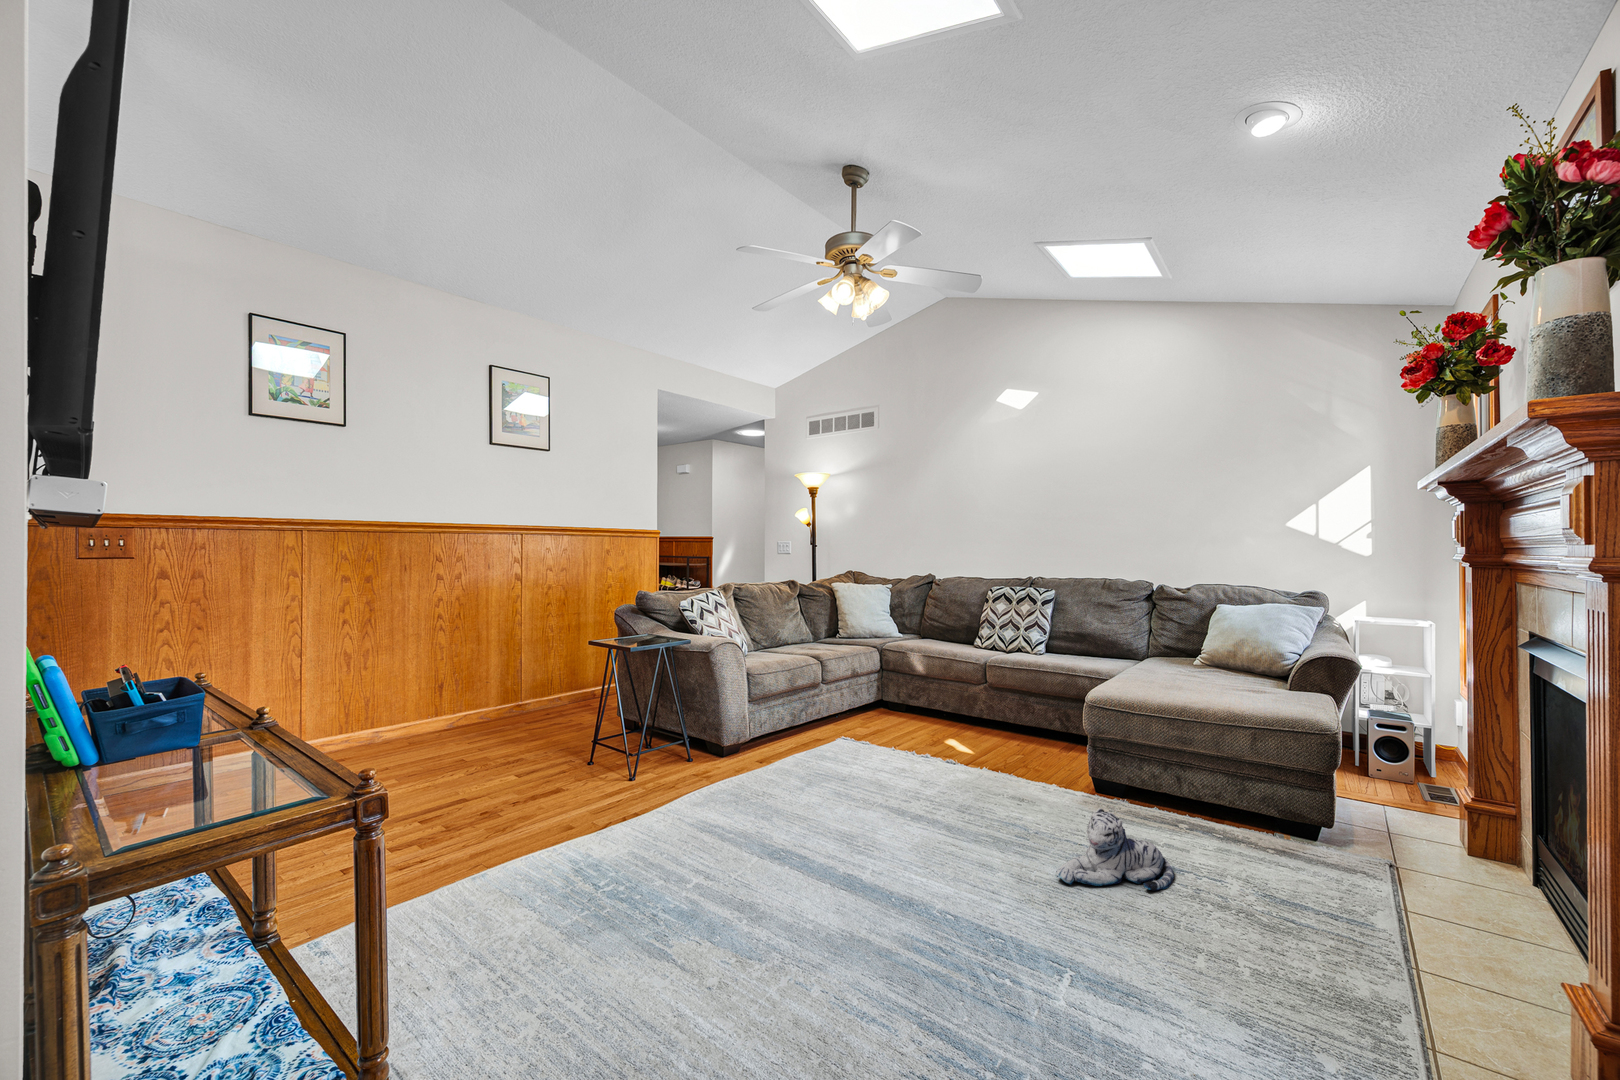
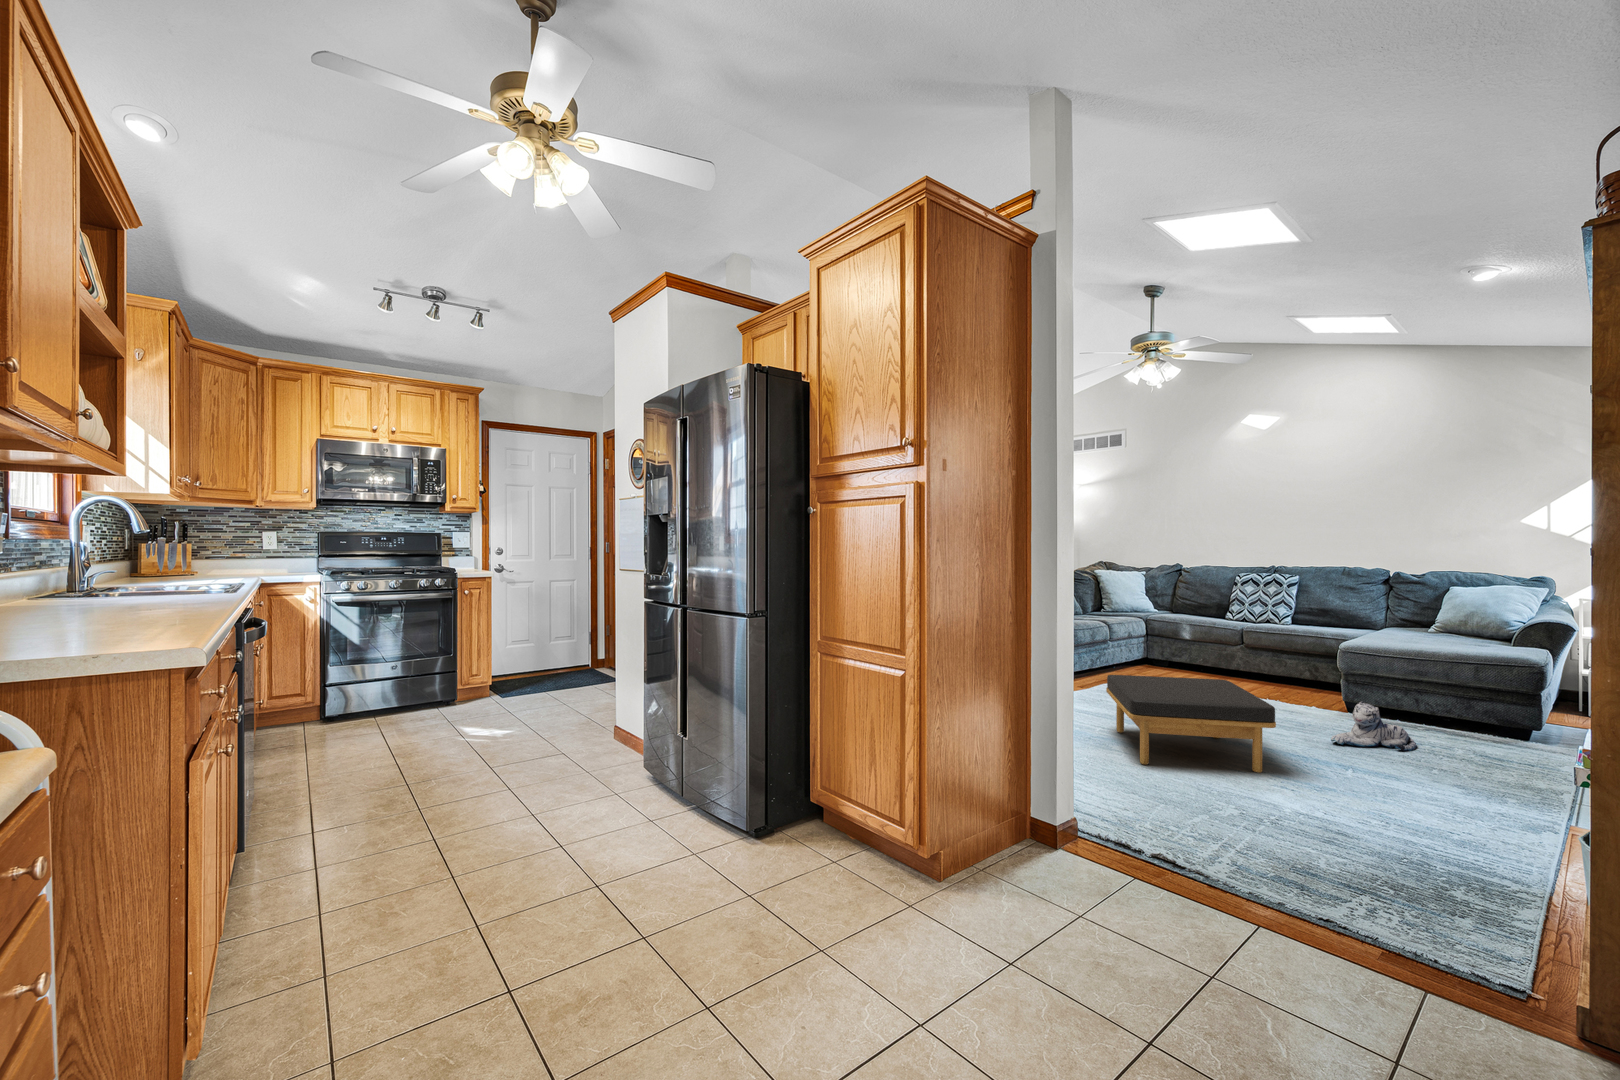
ottoman: none [686,783,942,999] -> present [1106,675,1276,773]

